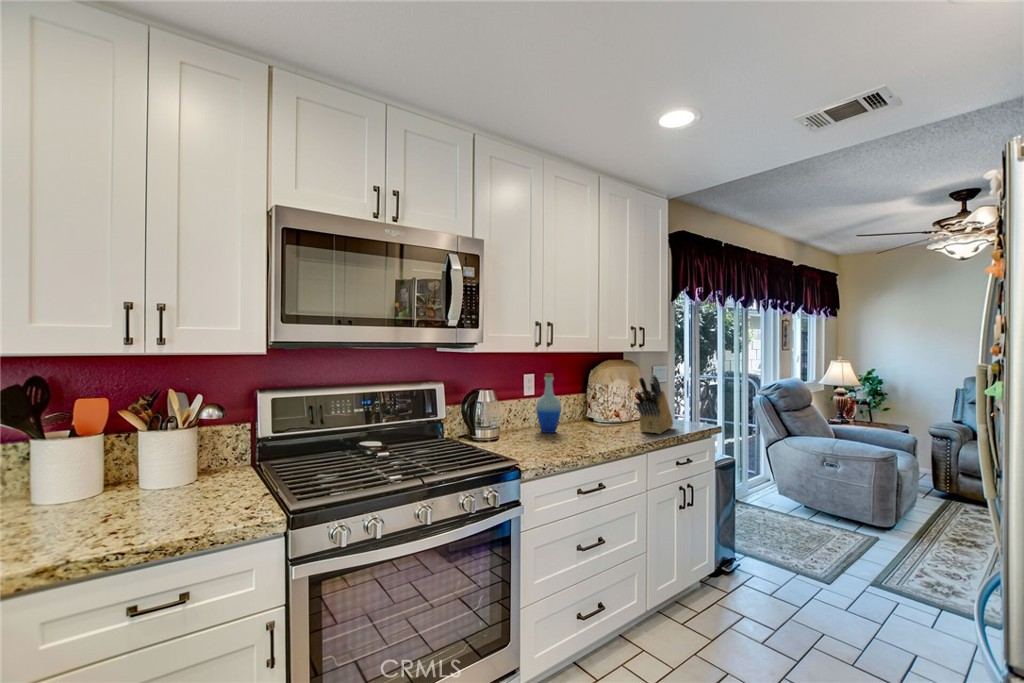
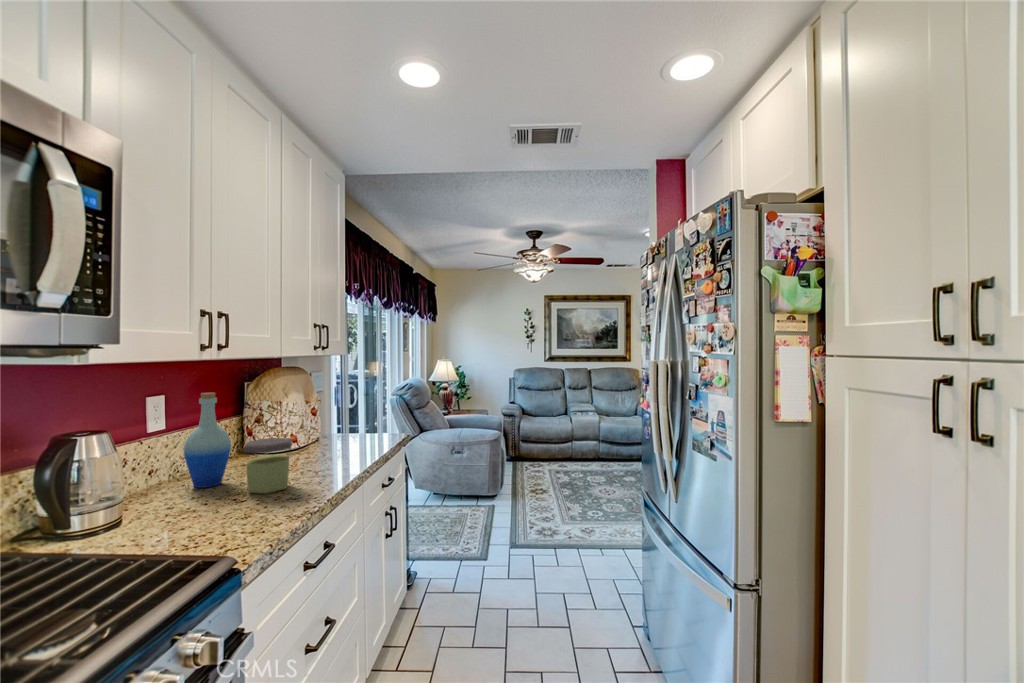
knife block: present [636,375,673,434] -> none [337,383,366,456]
jar: none [559,407,590,442] -> present [243,438,292,494]

